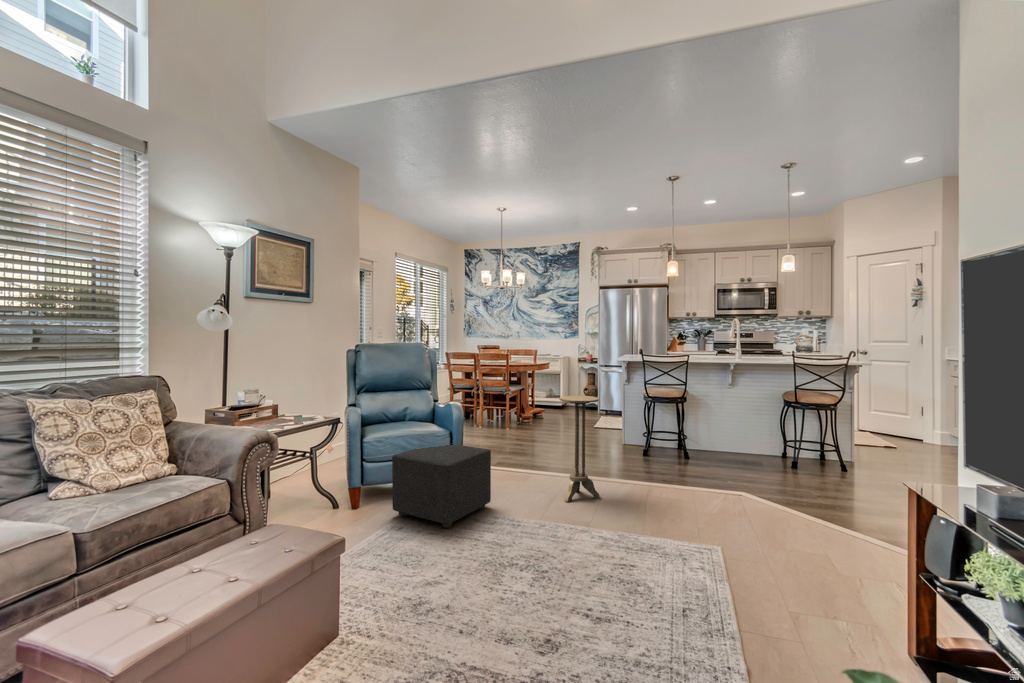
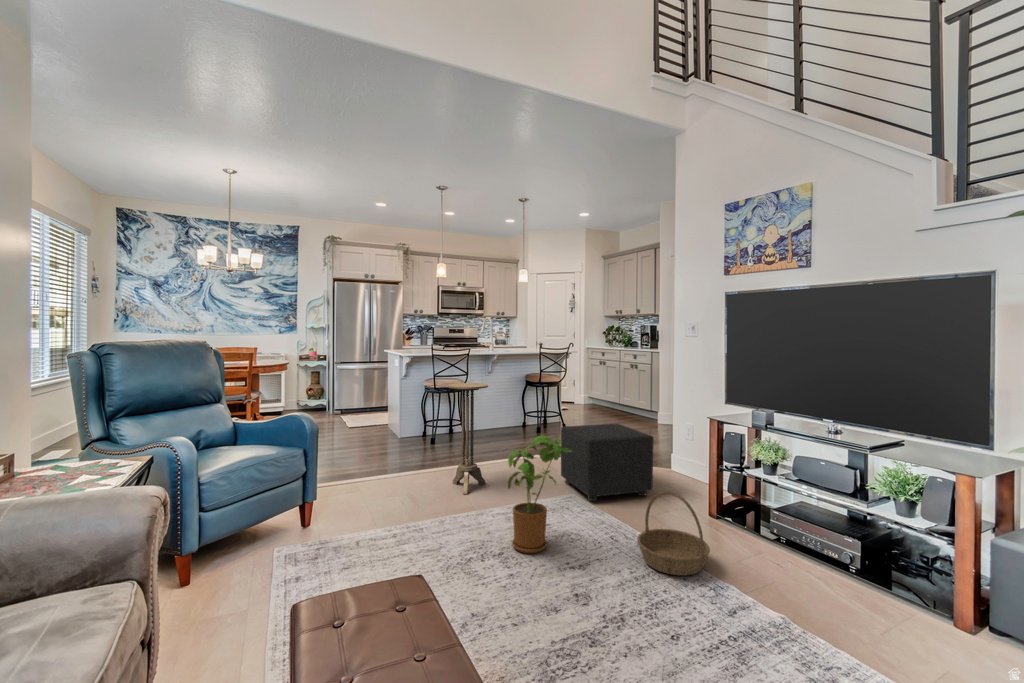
ottoman: present [392,444,491,528] -> present [561,424,654,501]
house plant: none [499,452,560,561] -> present [508,435,572,553]
basket: none [578,538,657,638] -> present [637,491,710,576]

